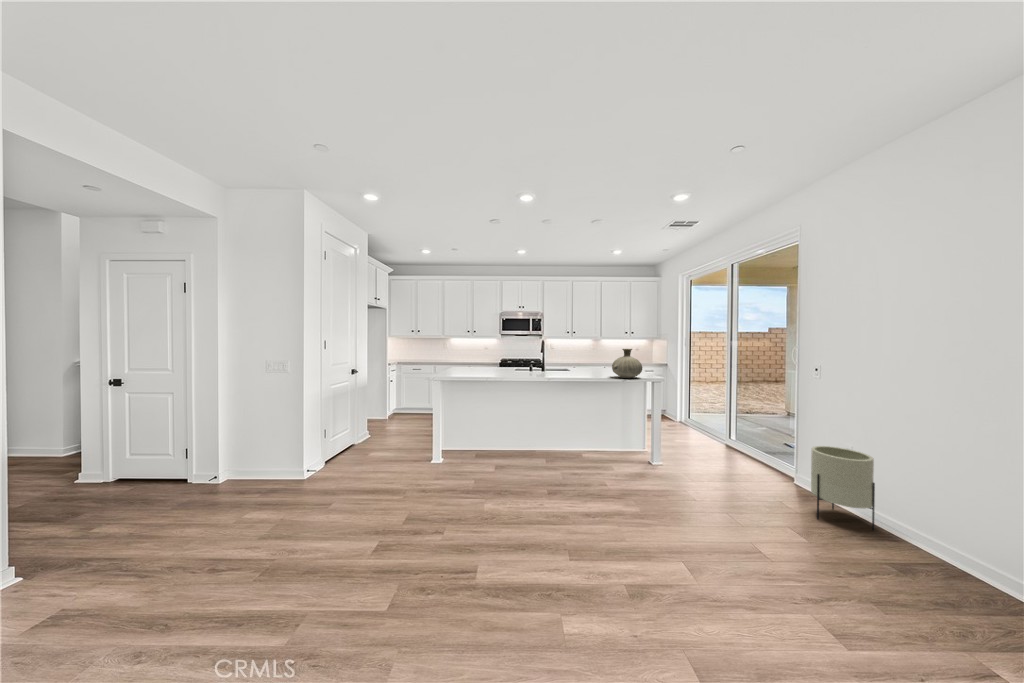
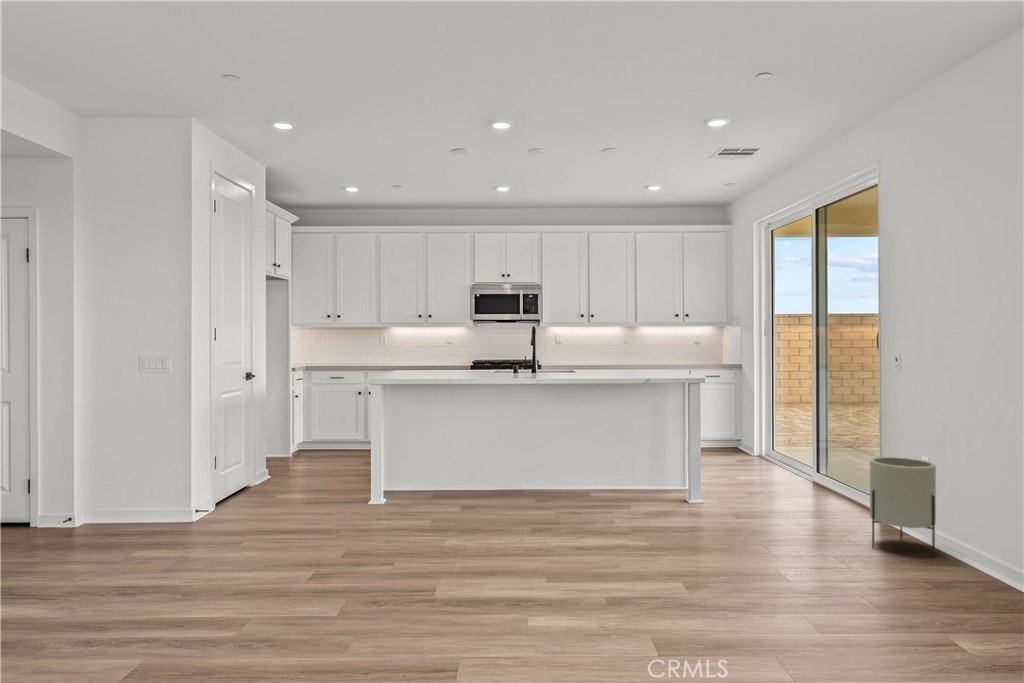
vase: present [612,349,642,378] -> none [629,336,672,378]

